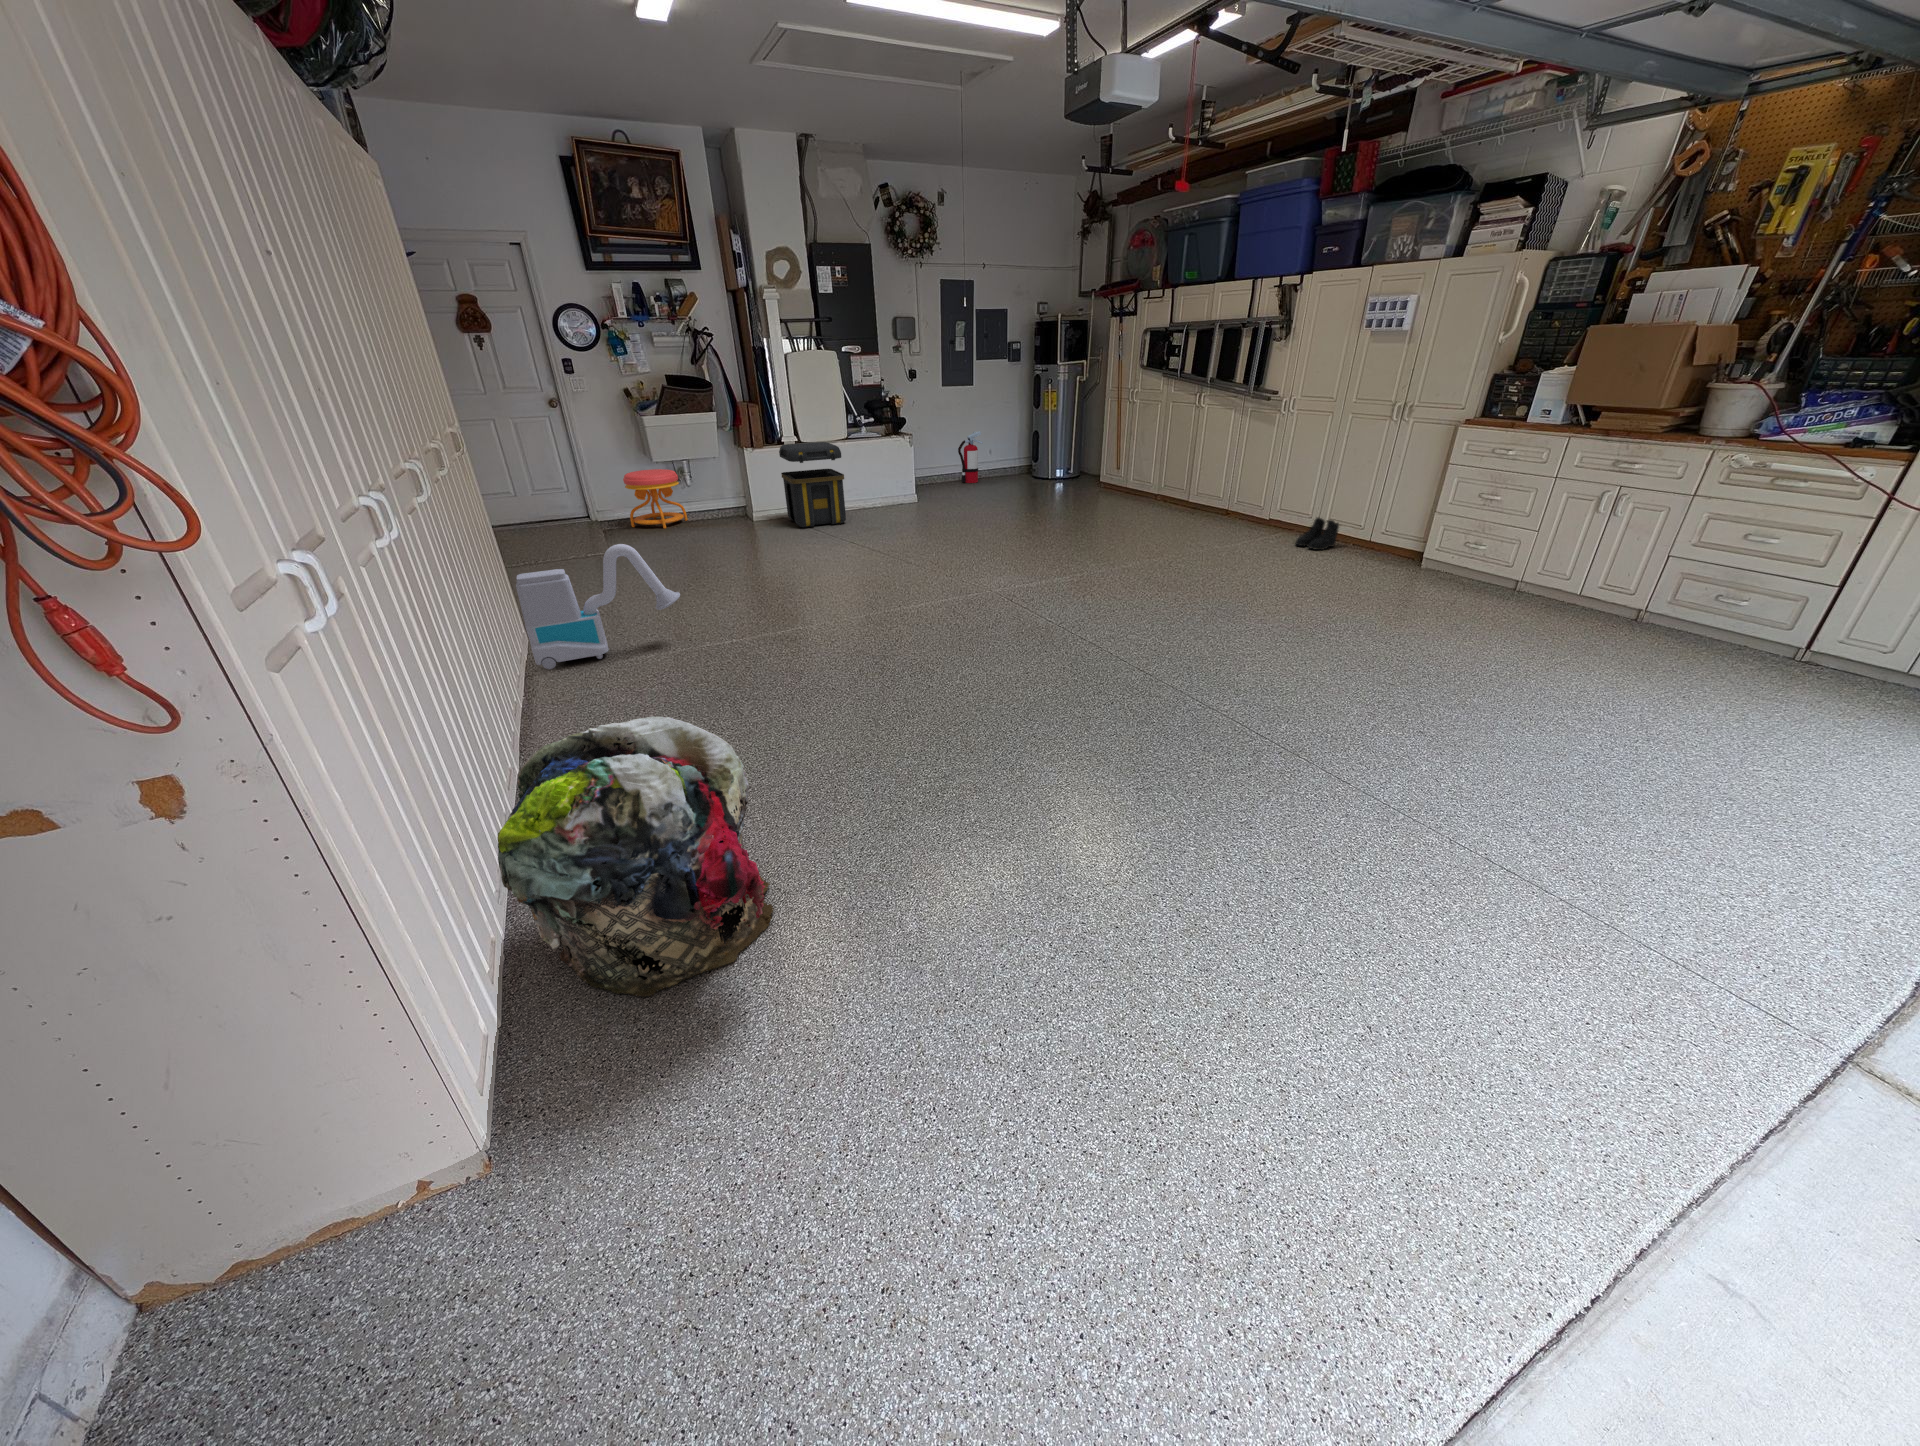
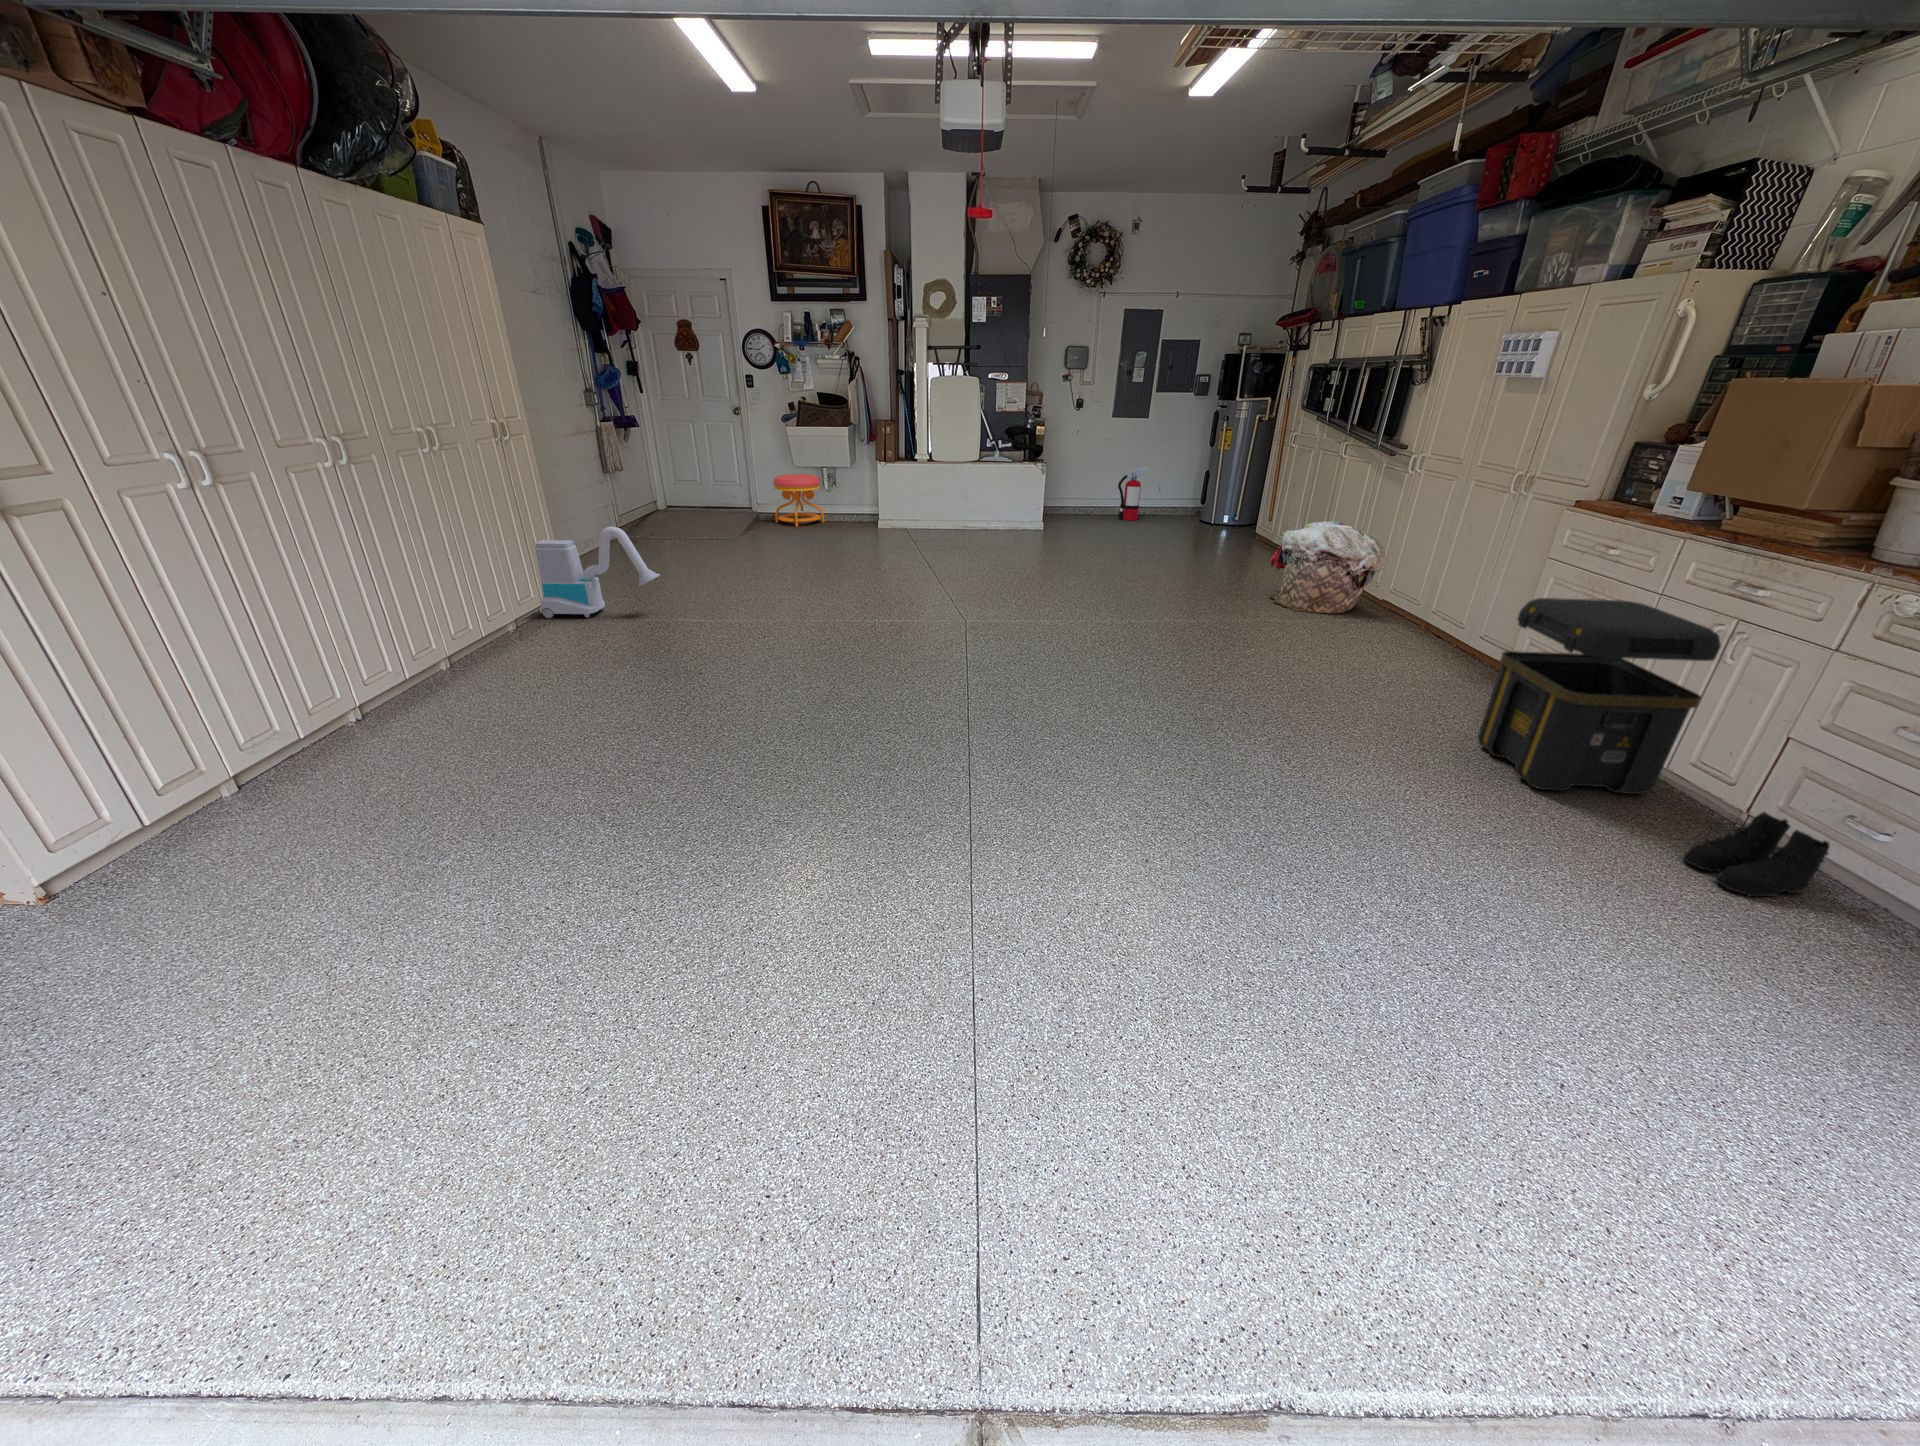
toolbox: present [779,442,846,528] -> present [1478,598,1721,794]
boots: present [1295,518,1339,550] -> present [1683,812,1830,897]
laundry basket: present [497,716,774,997] -> present [1269,521,1386,614]

